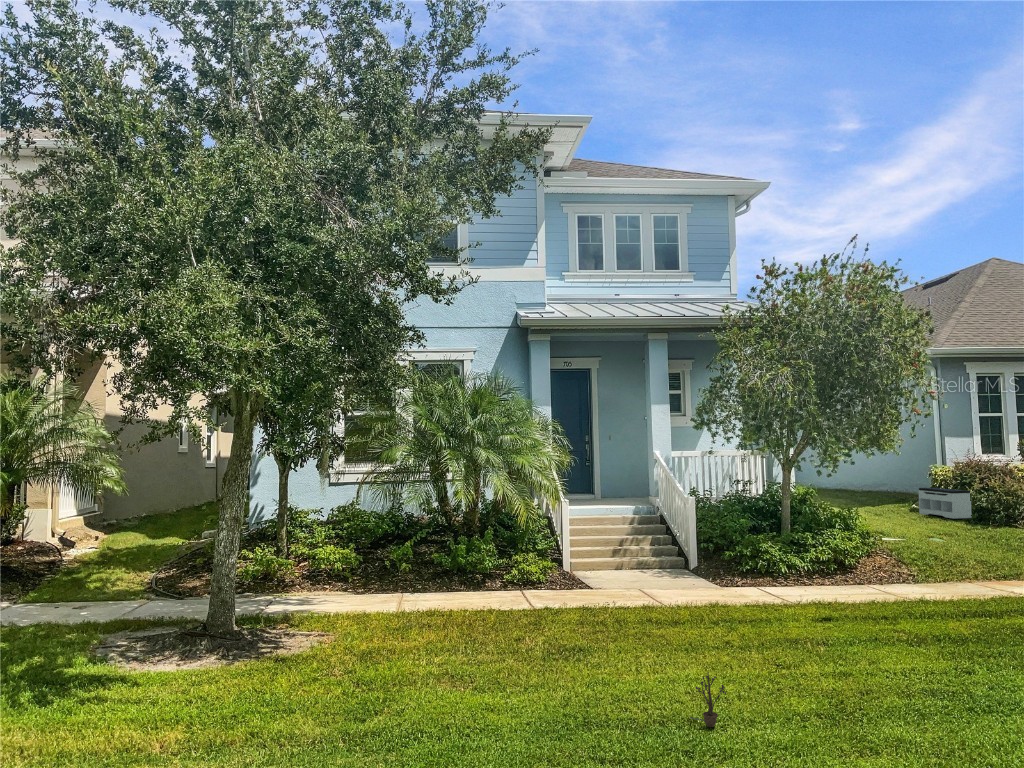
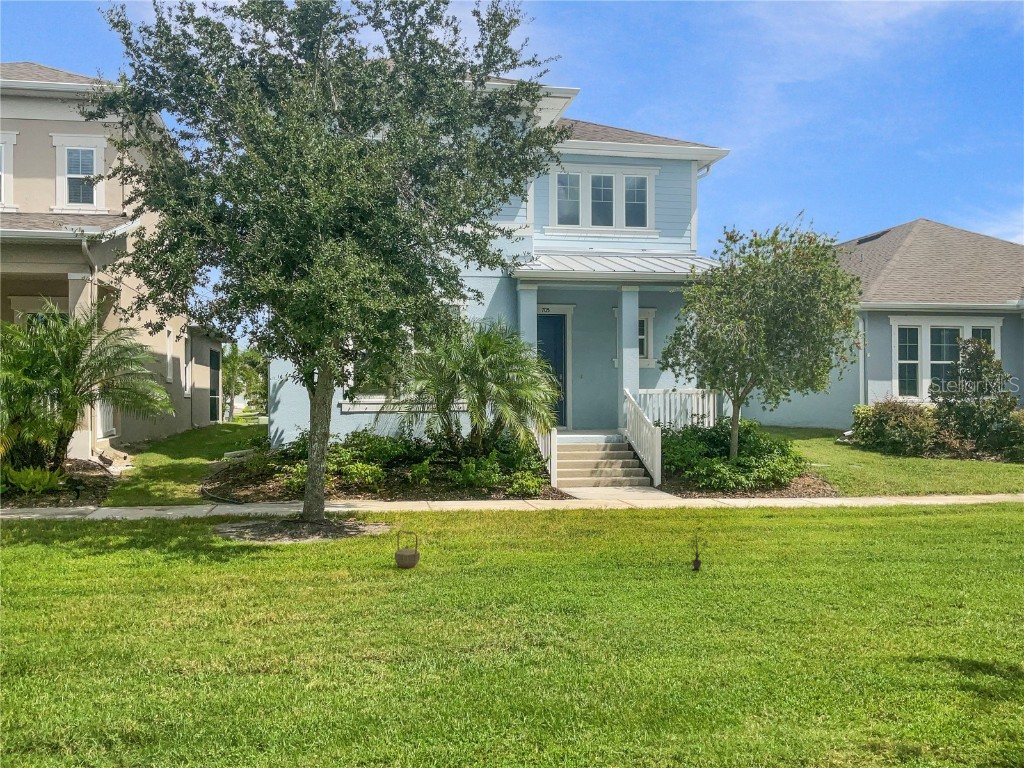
bench: present [918,488,972,518] -> none [843,424,886,450]
basket: none [270,664,307,722] -> present [395,530,420,568]

